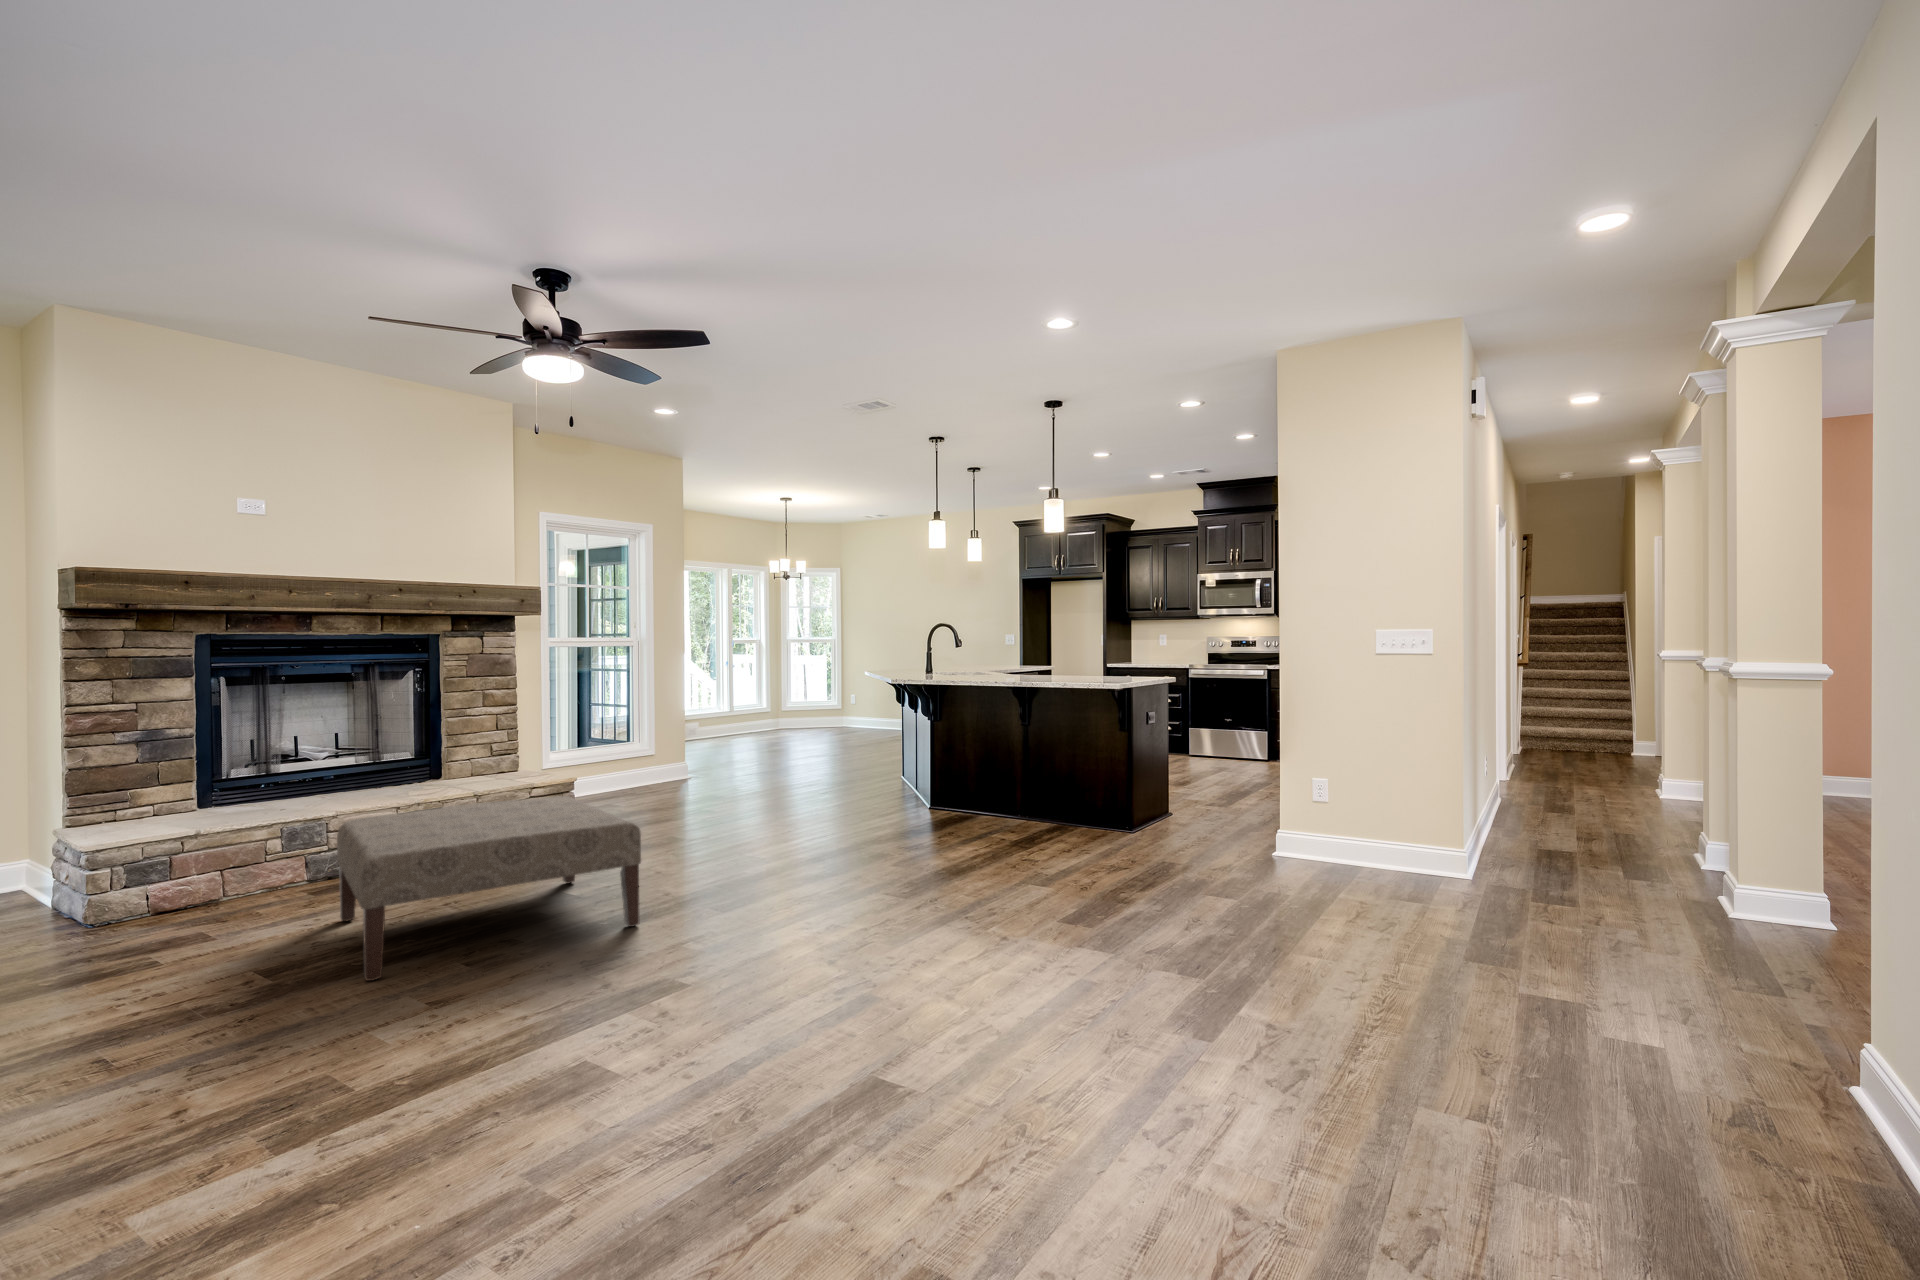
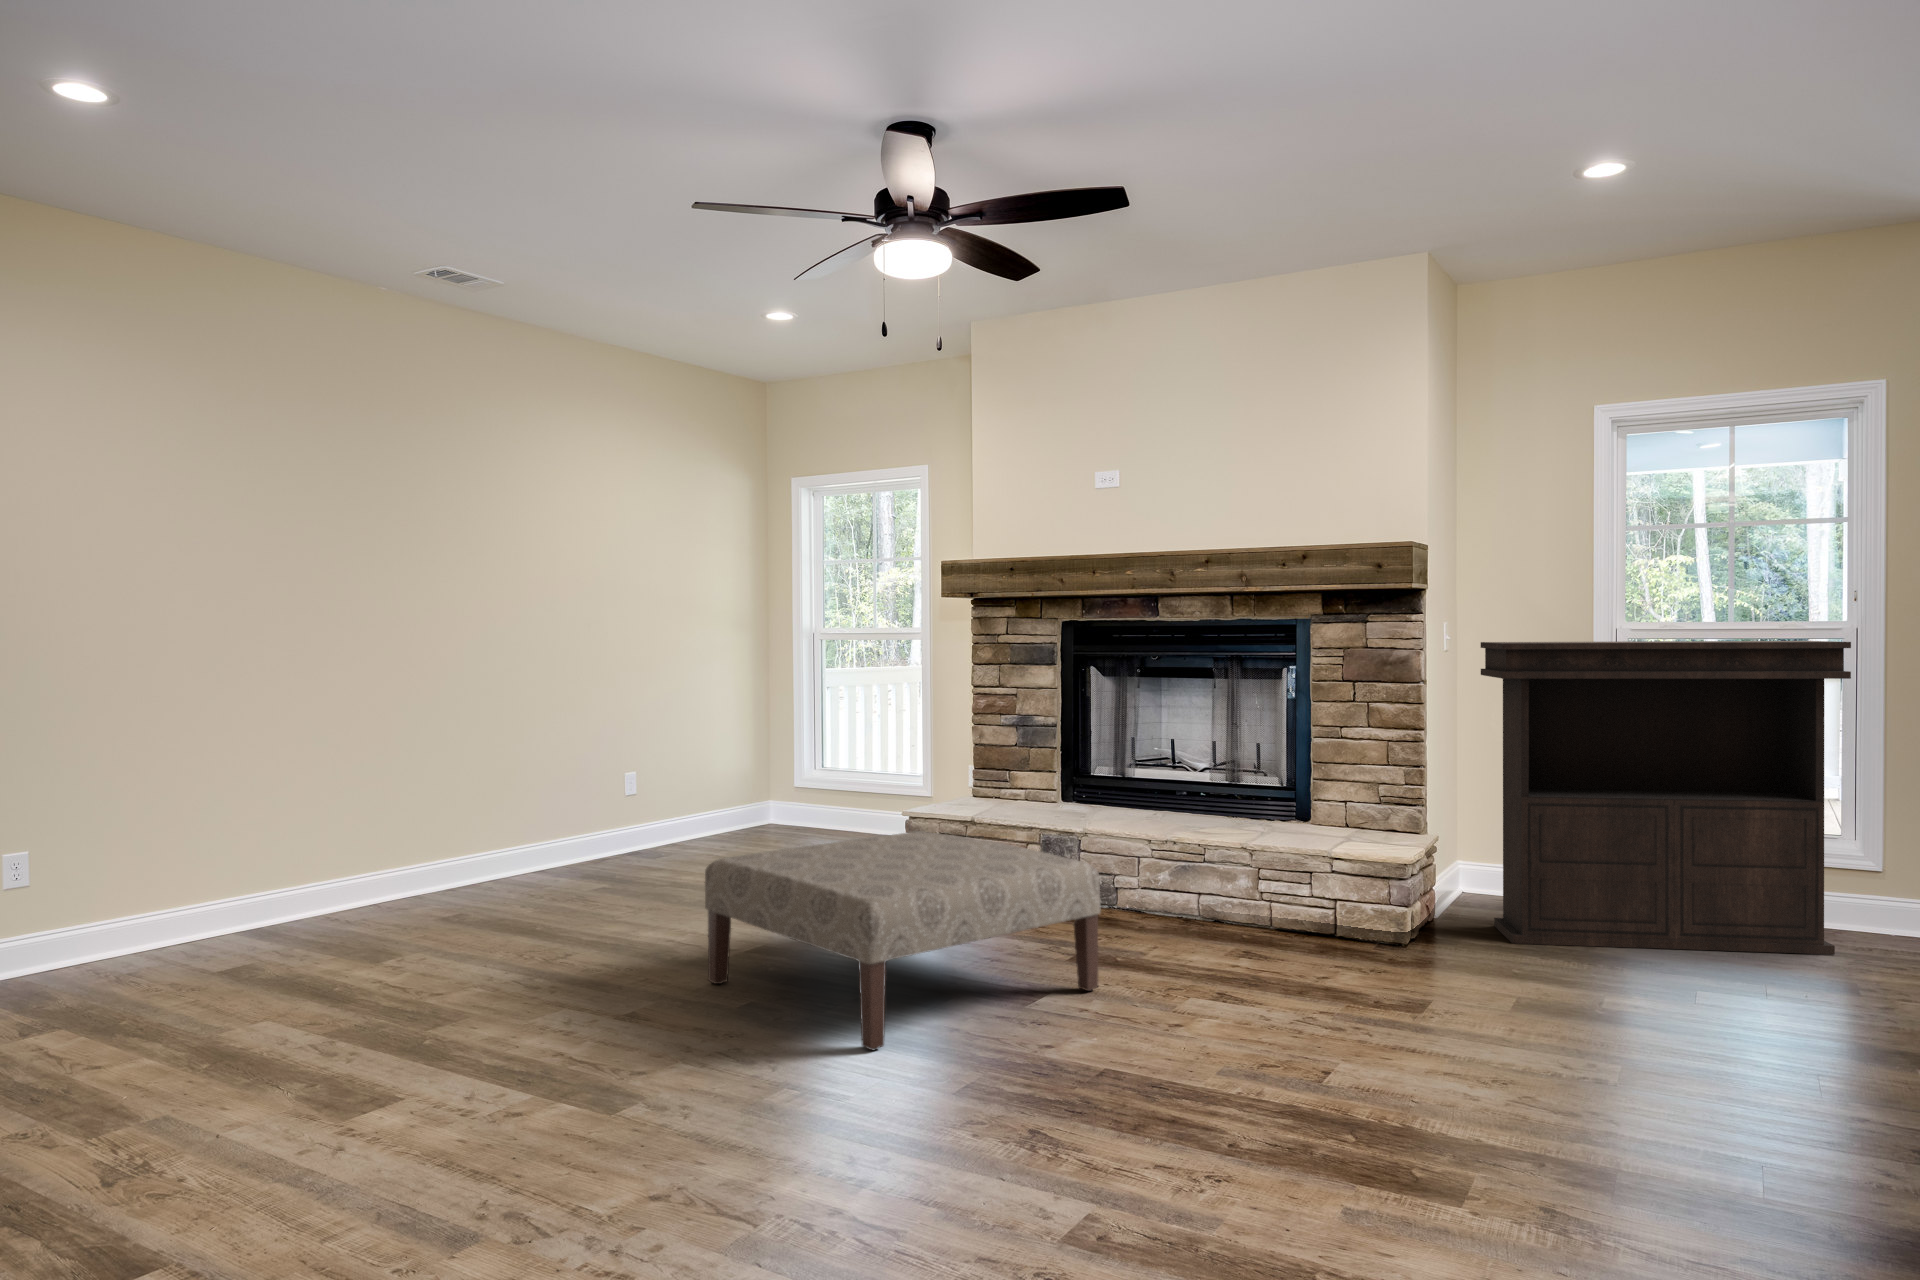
console table: none [546,648,681,819] -> present [1481,641,1851,955]

